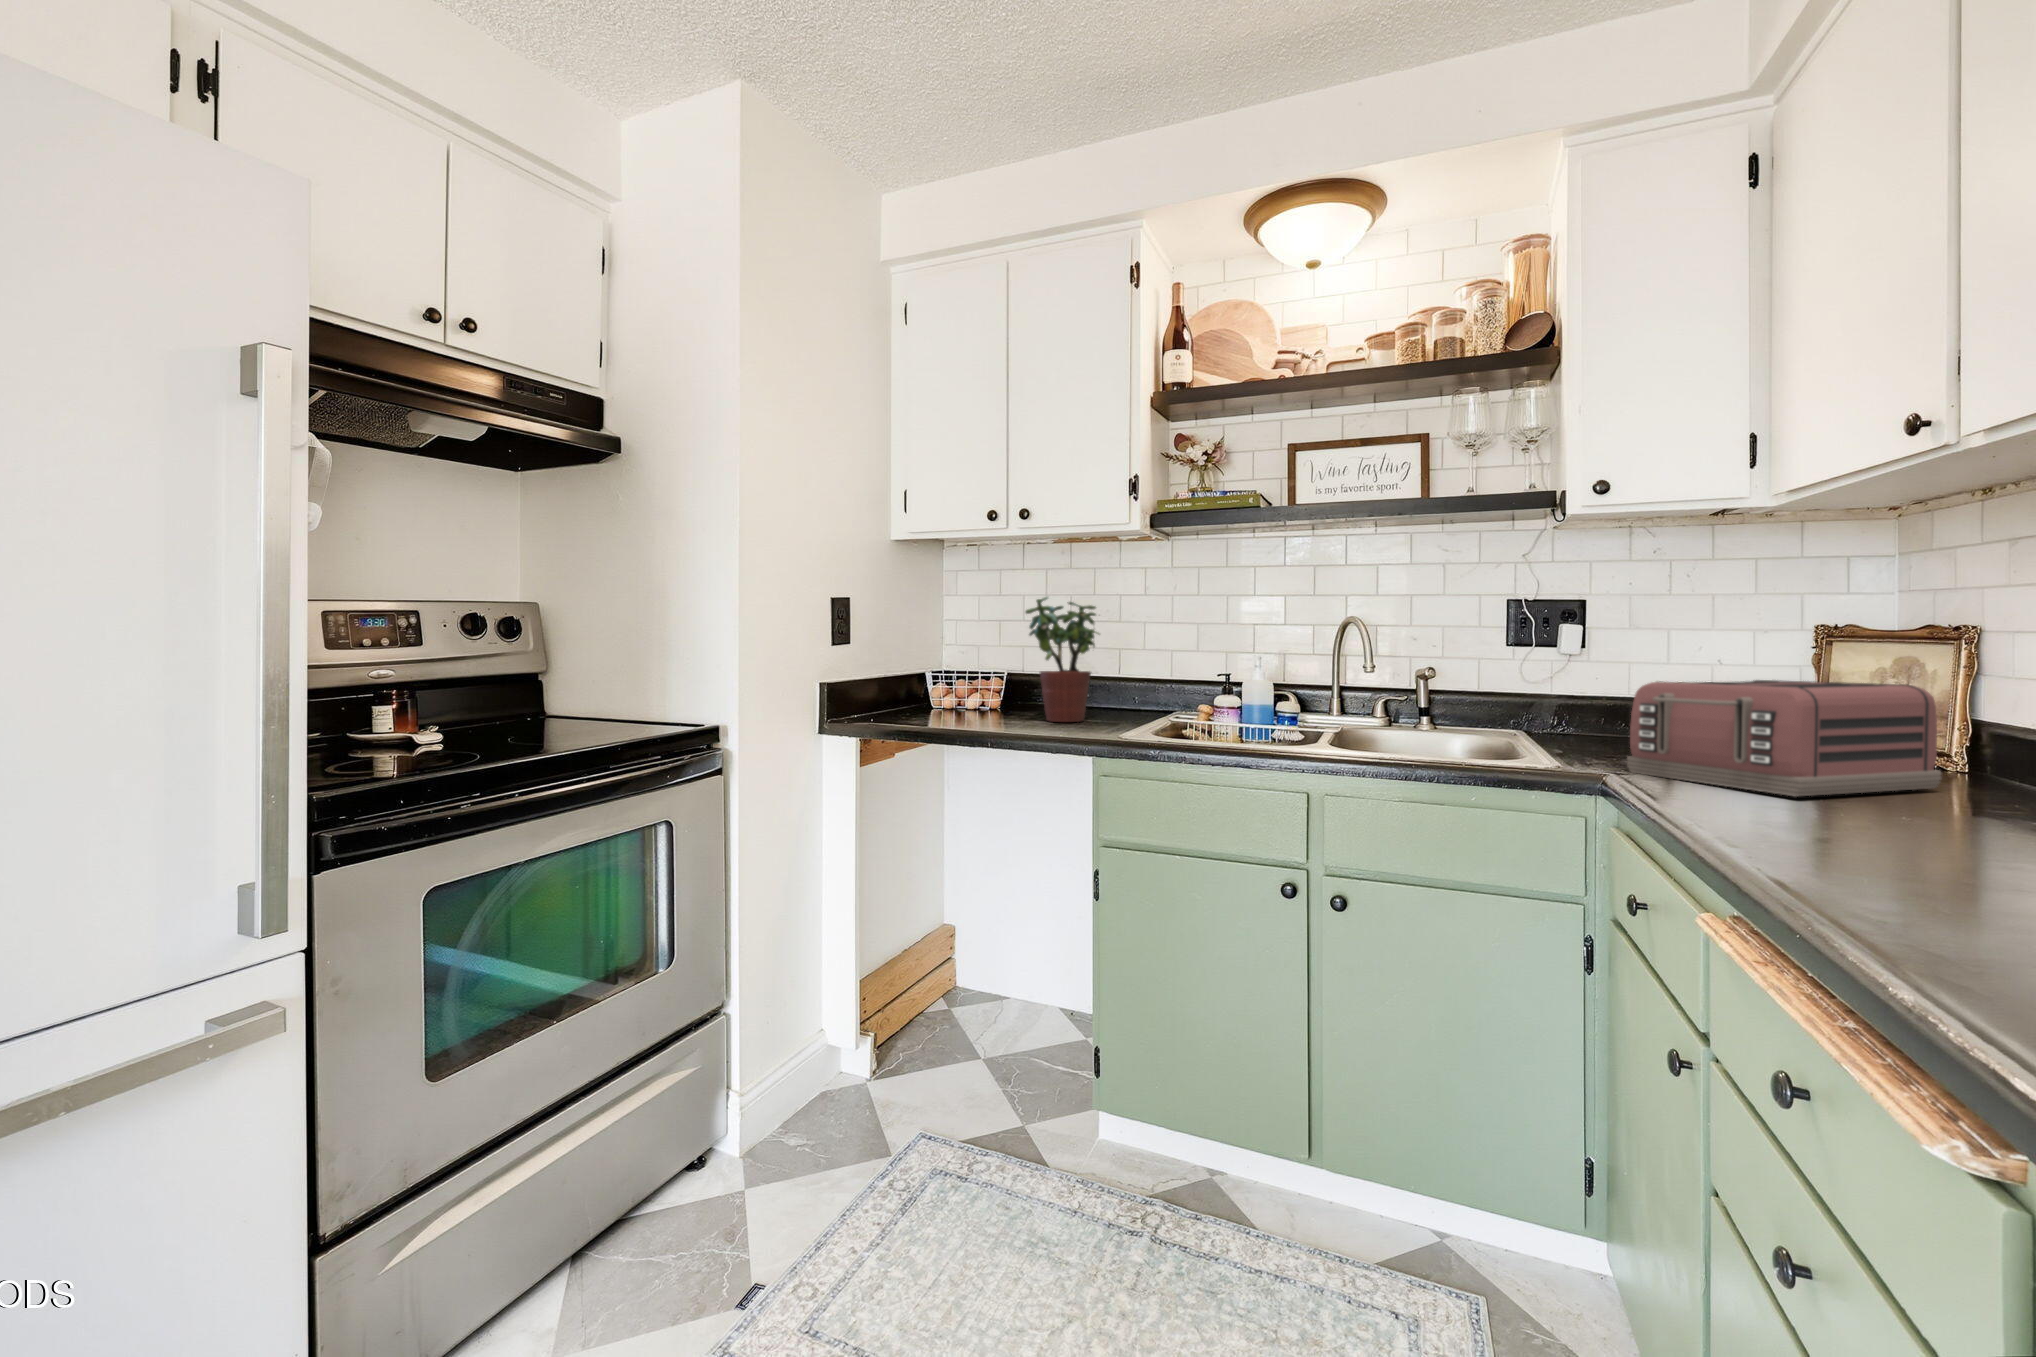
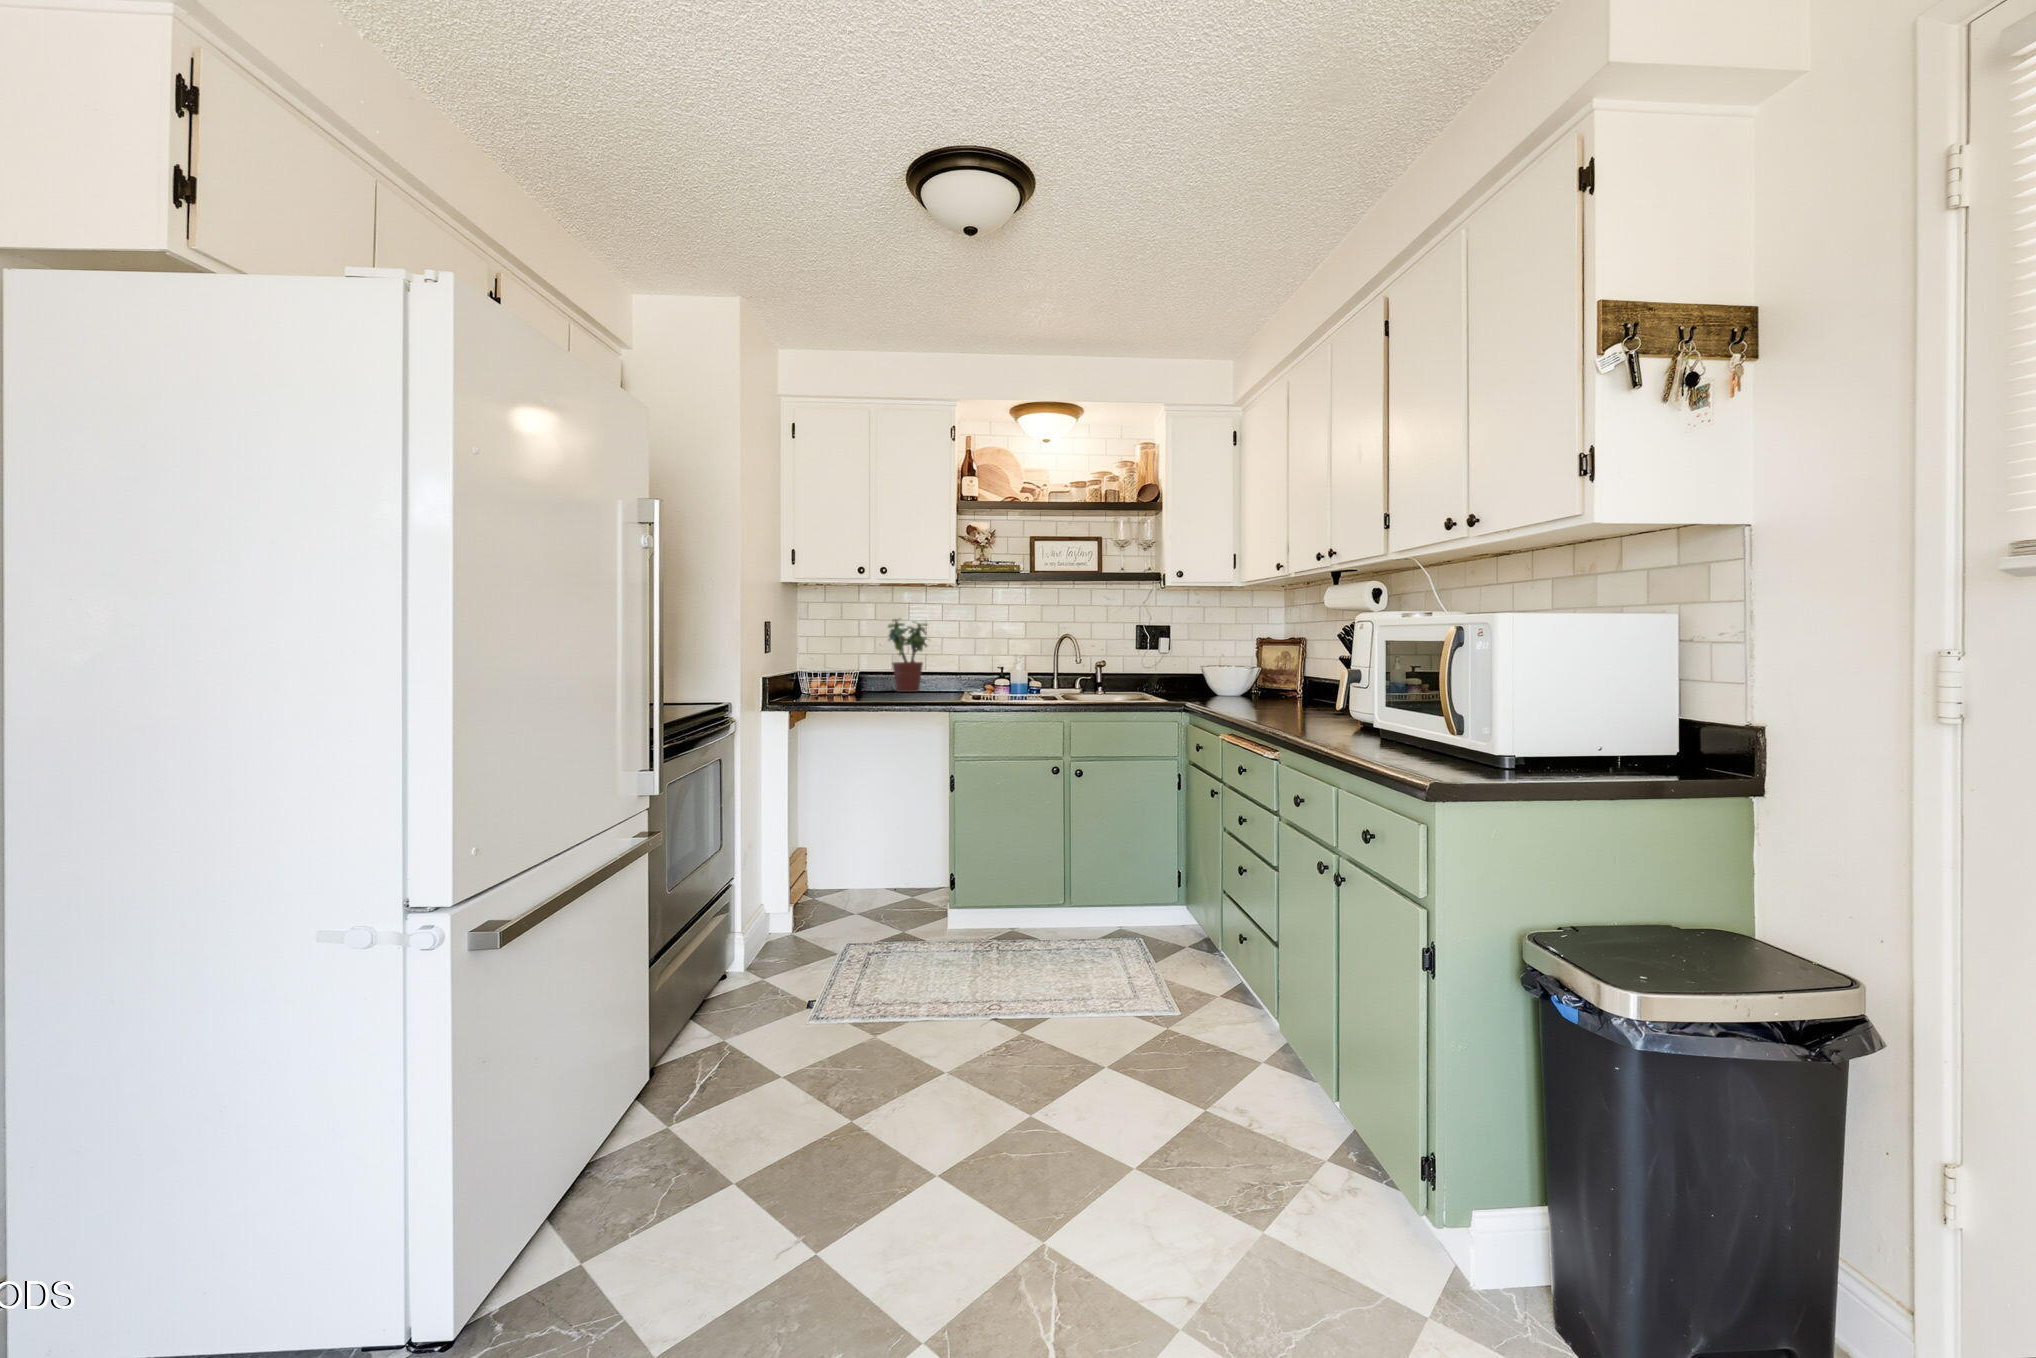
toaster: present [1627,680,1941,796] -> none [1190,662,1294,706]

